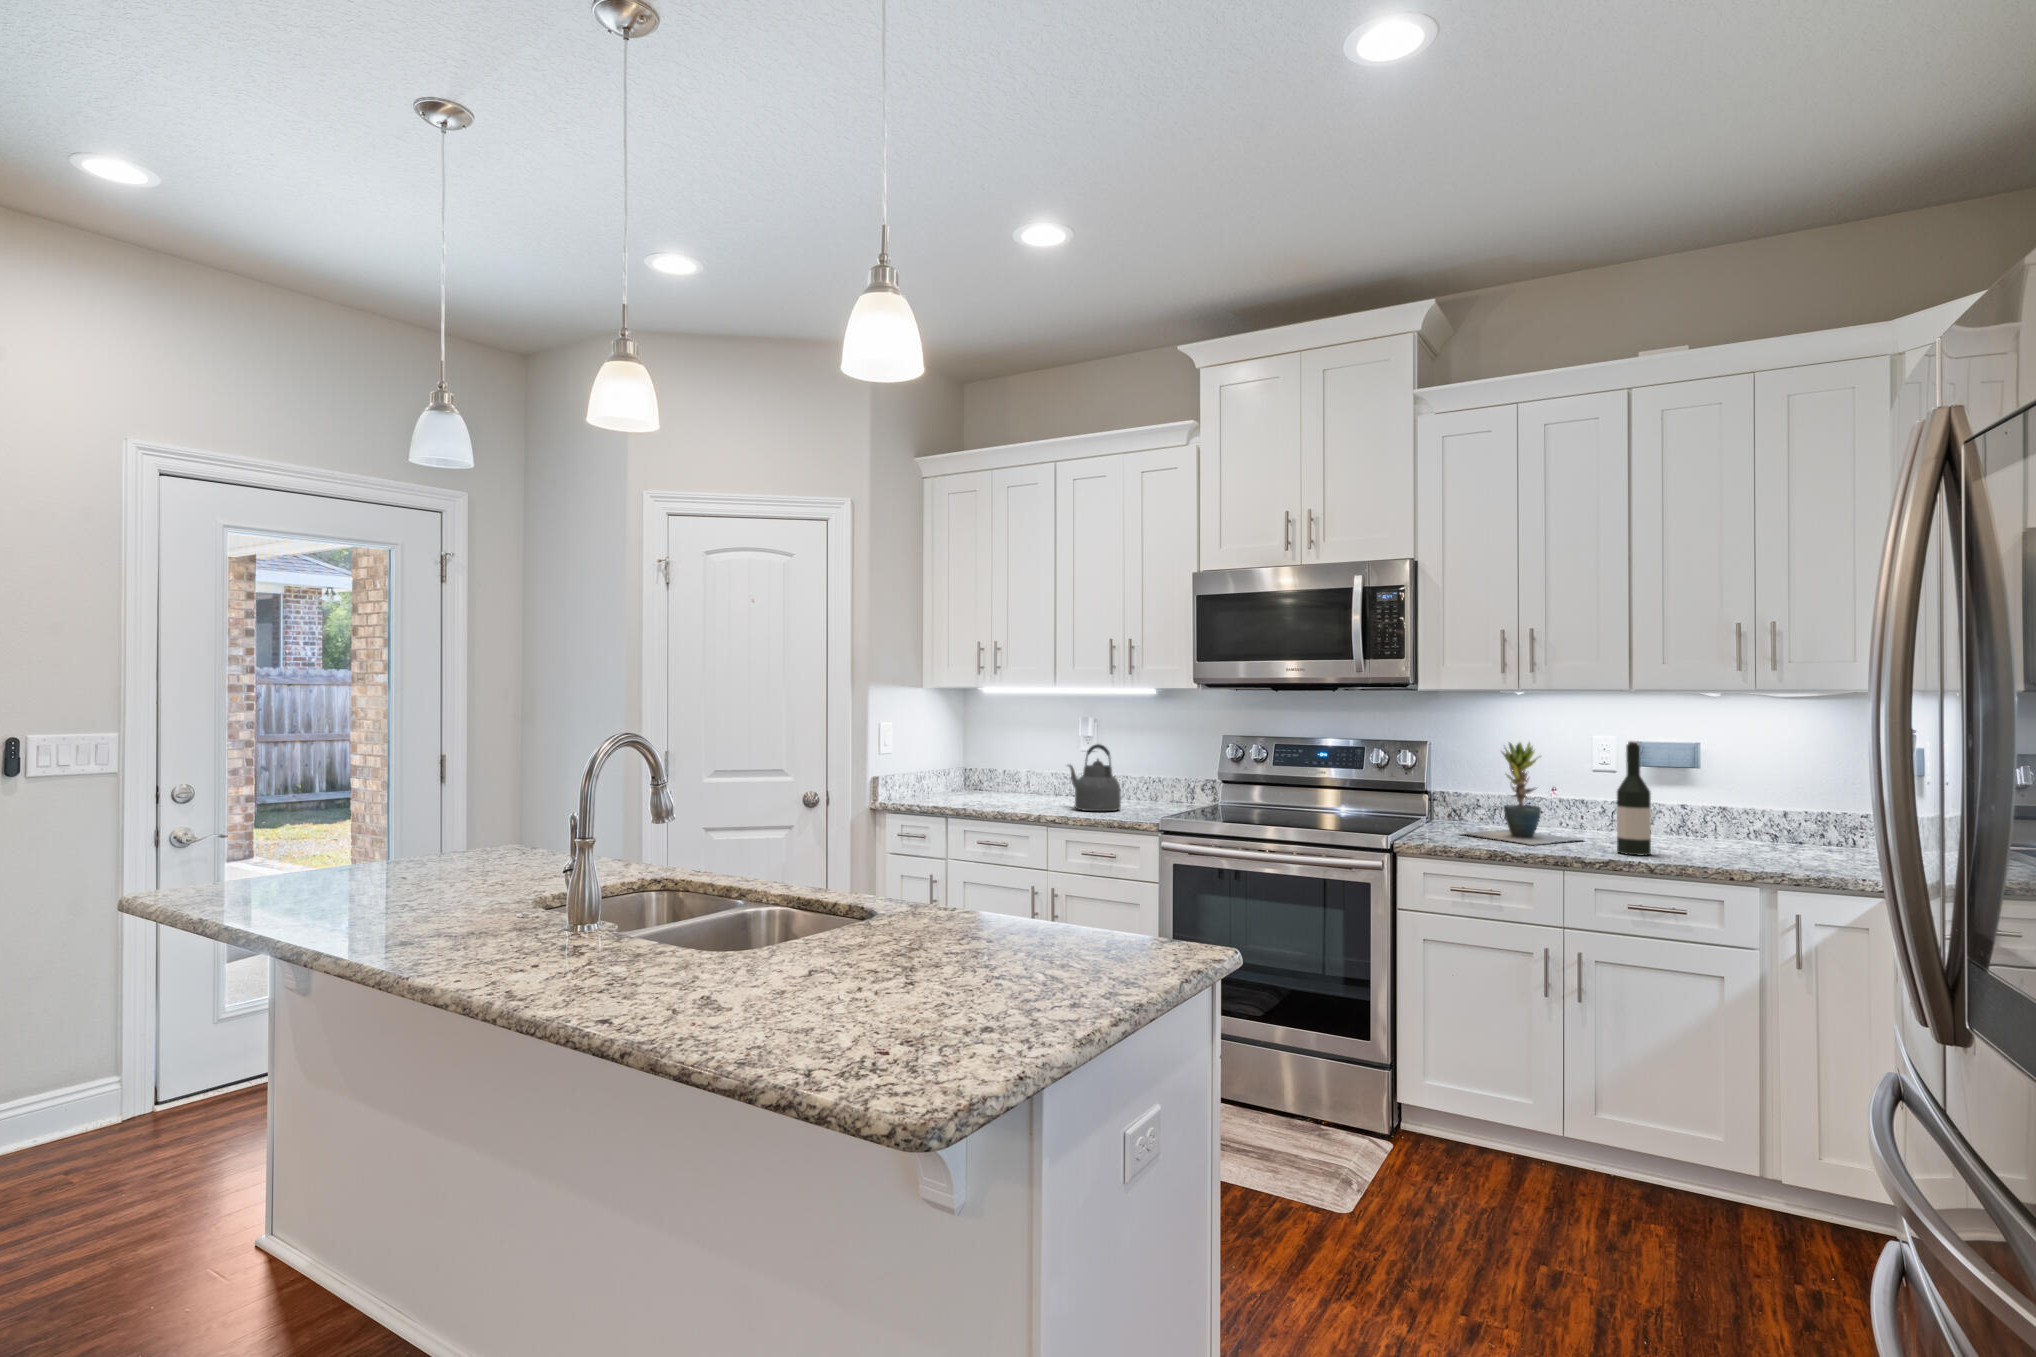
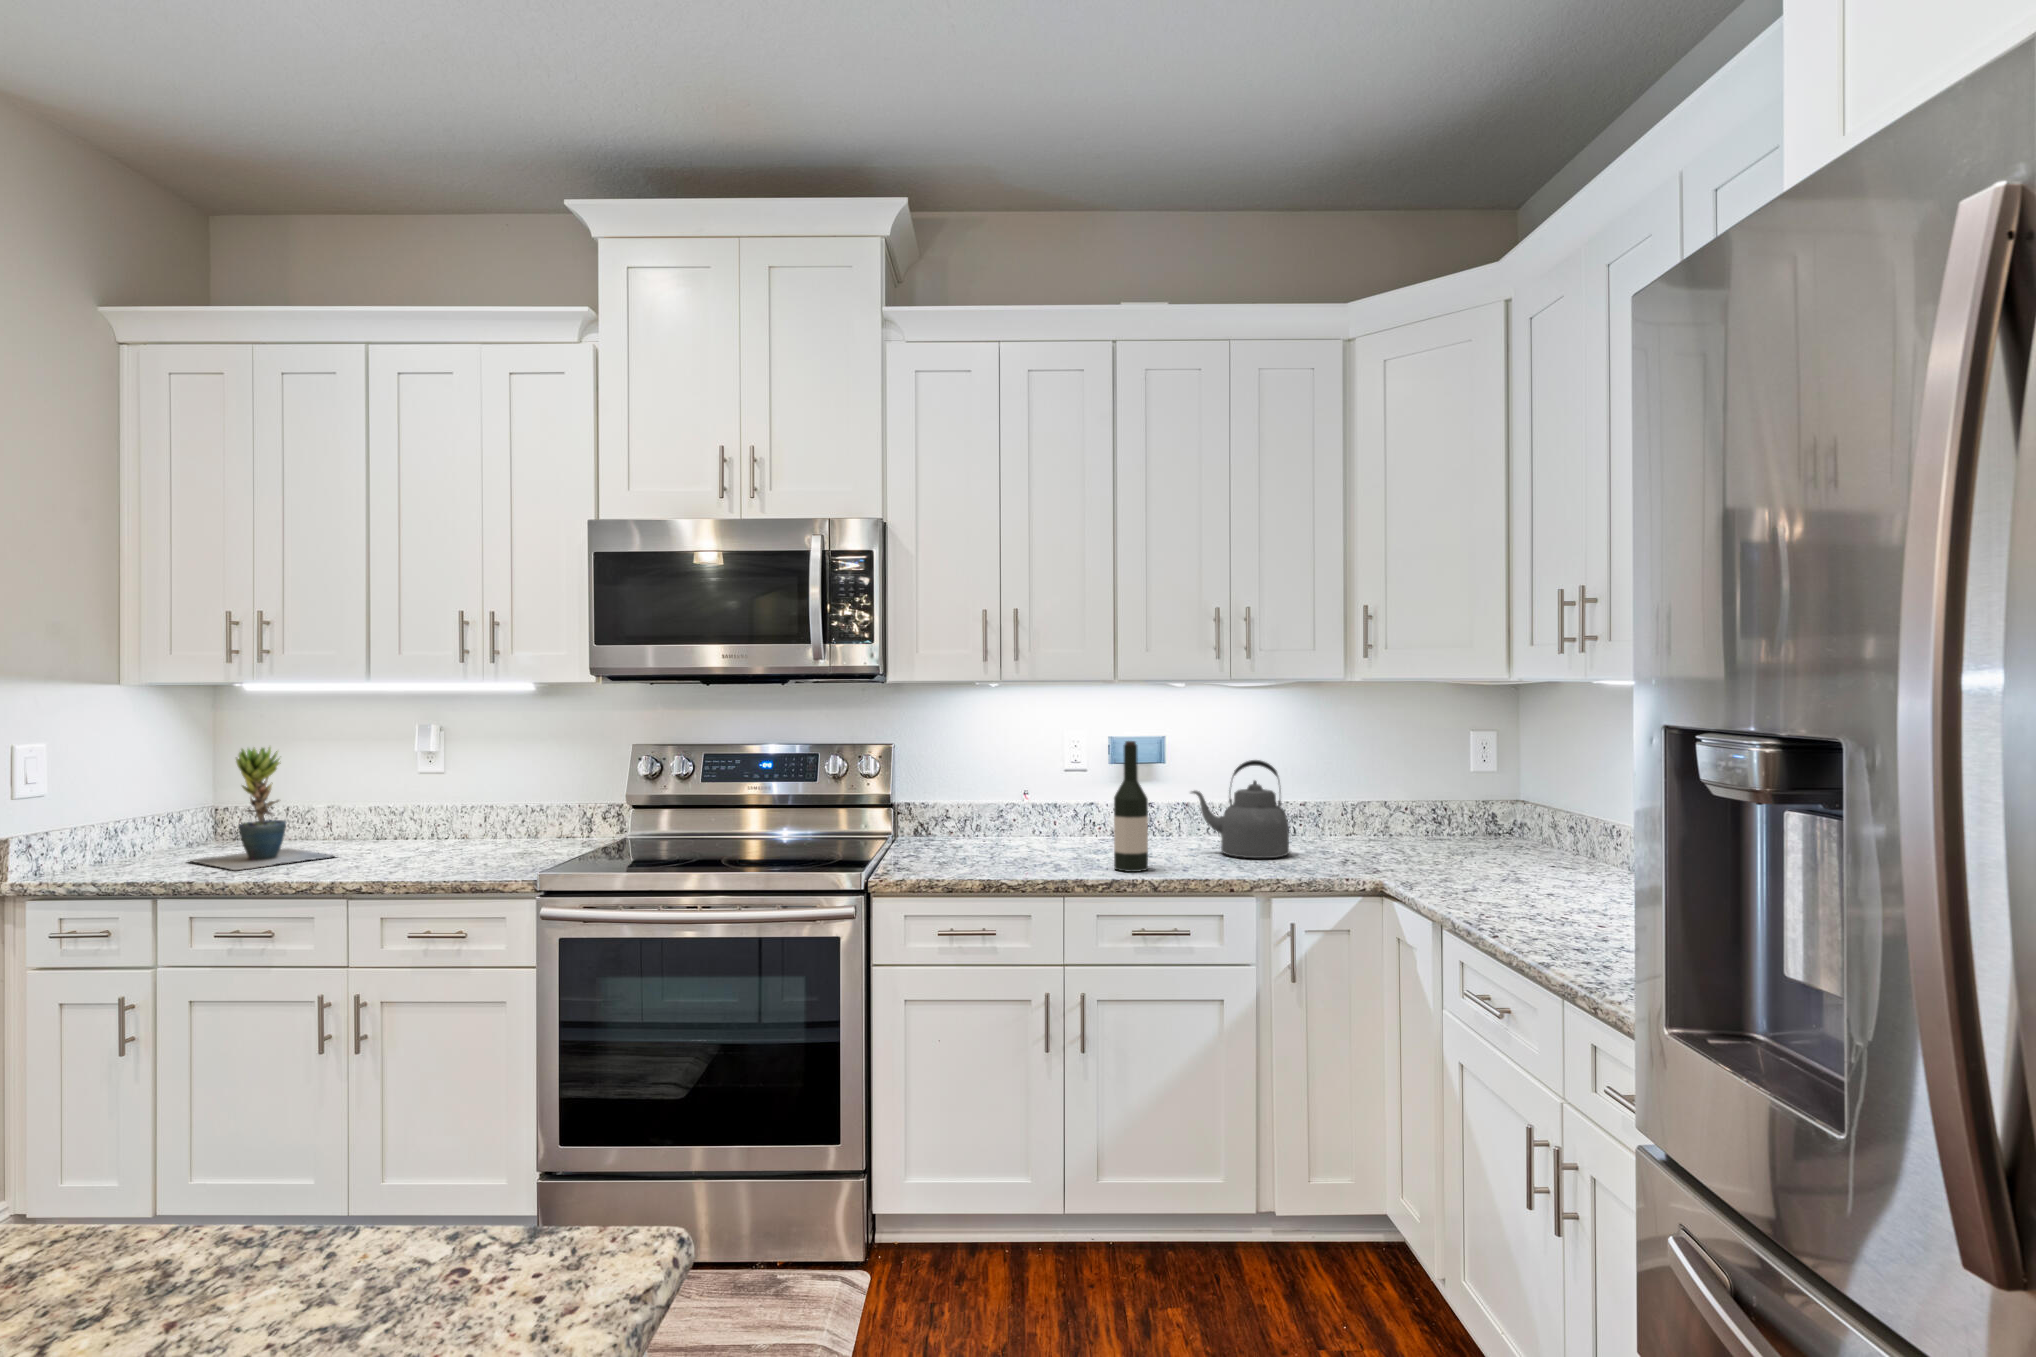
potted plant: present [1464,742,1580,845] -> present [191,747,333,870]
kettle: present [1068,744,1121,811] -> present [1191,760,1289,858]

